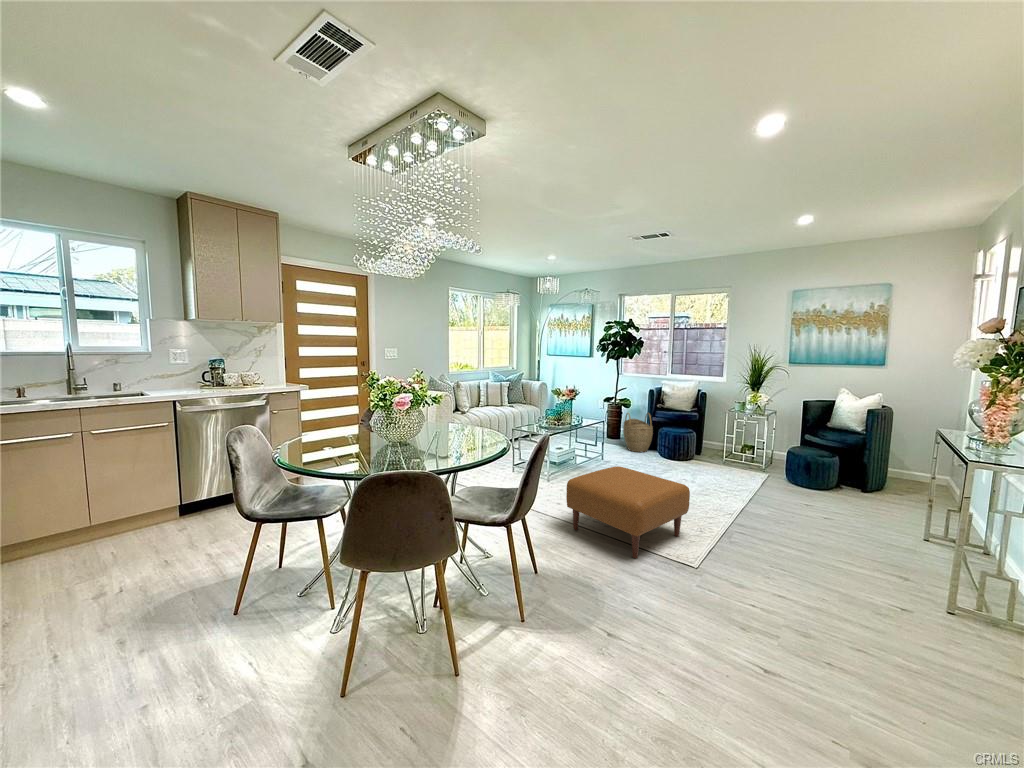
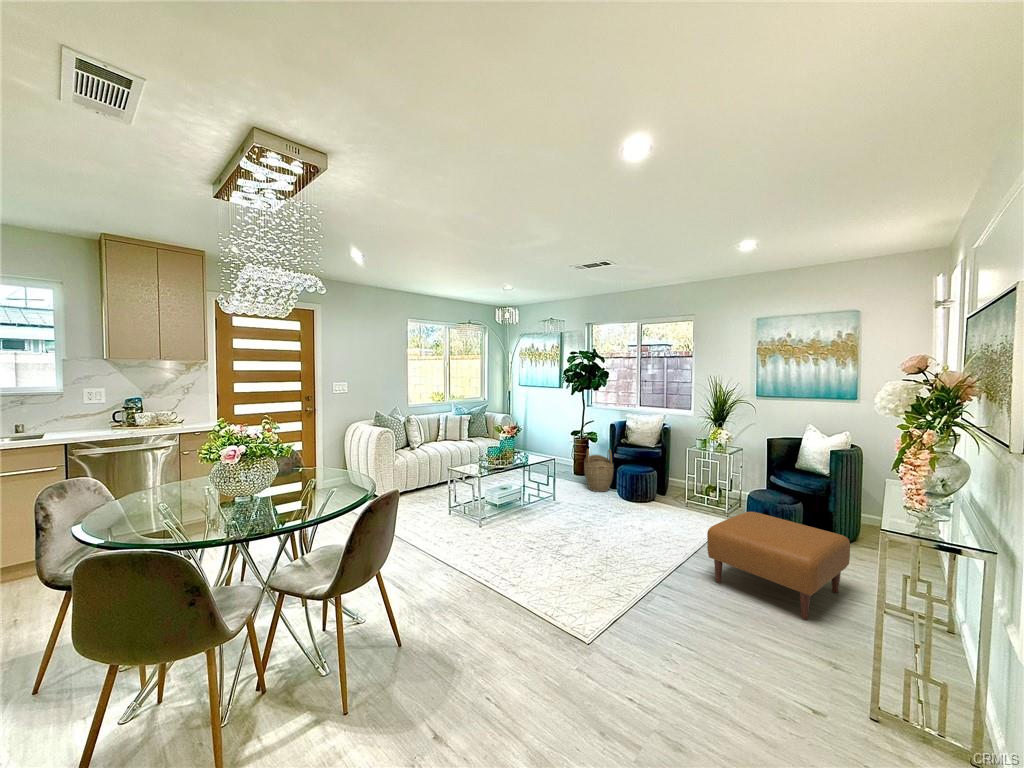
ottoman: present [566,466,690,559] -> present [707,512,850,620]

